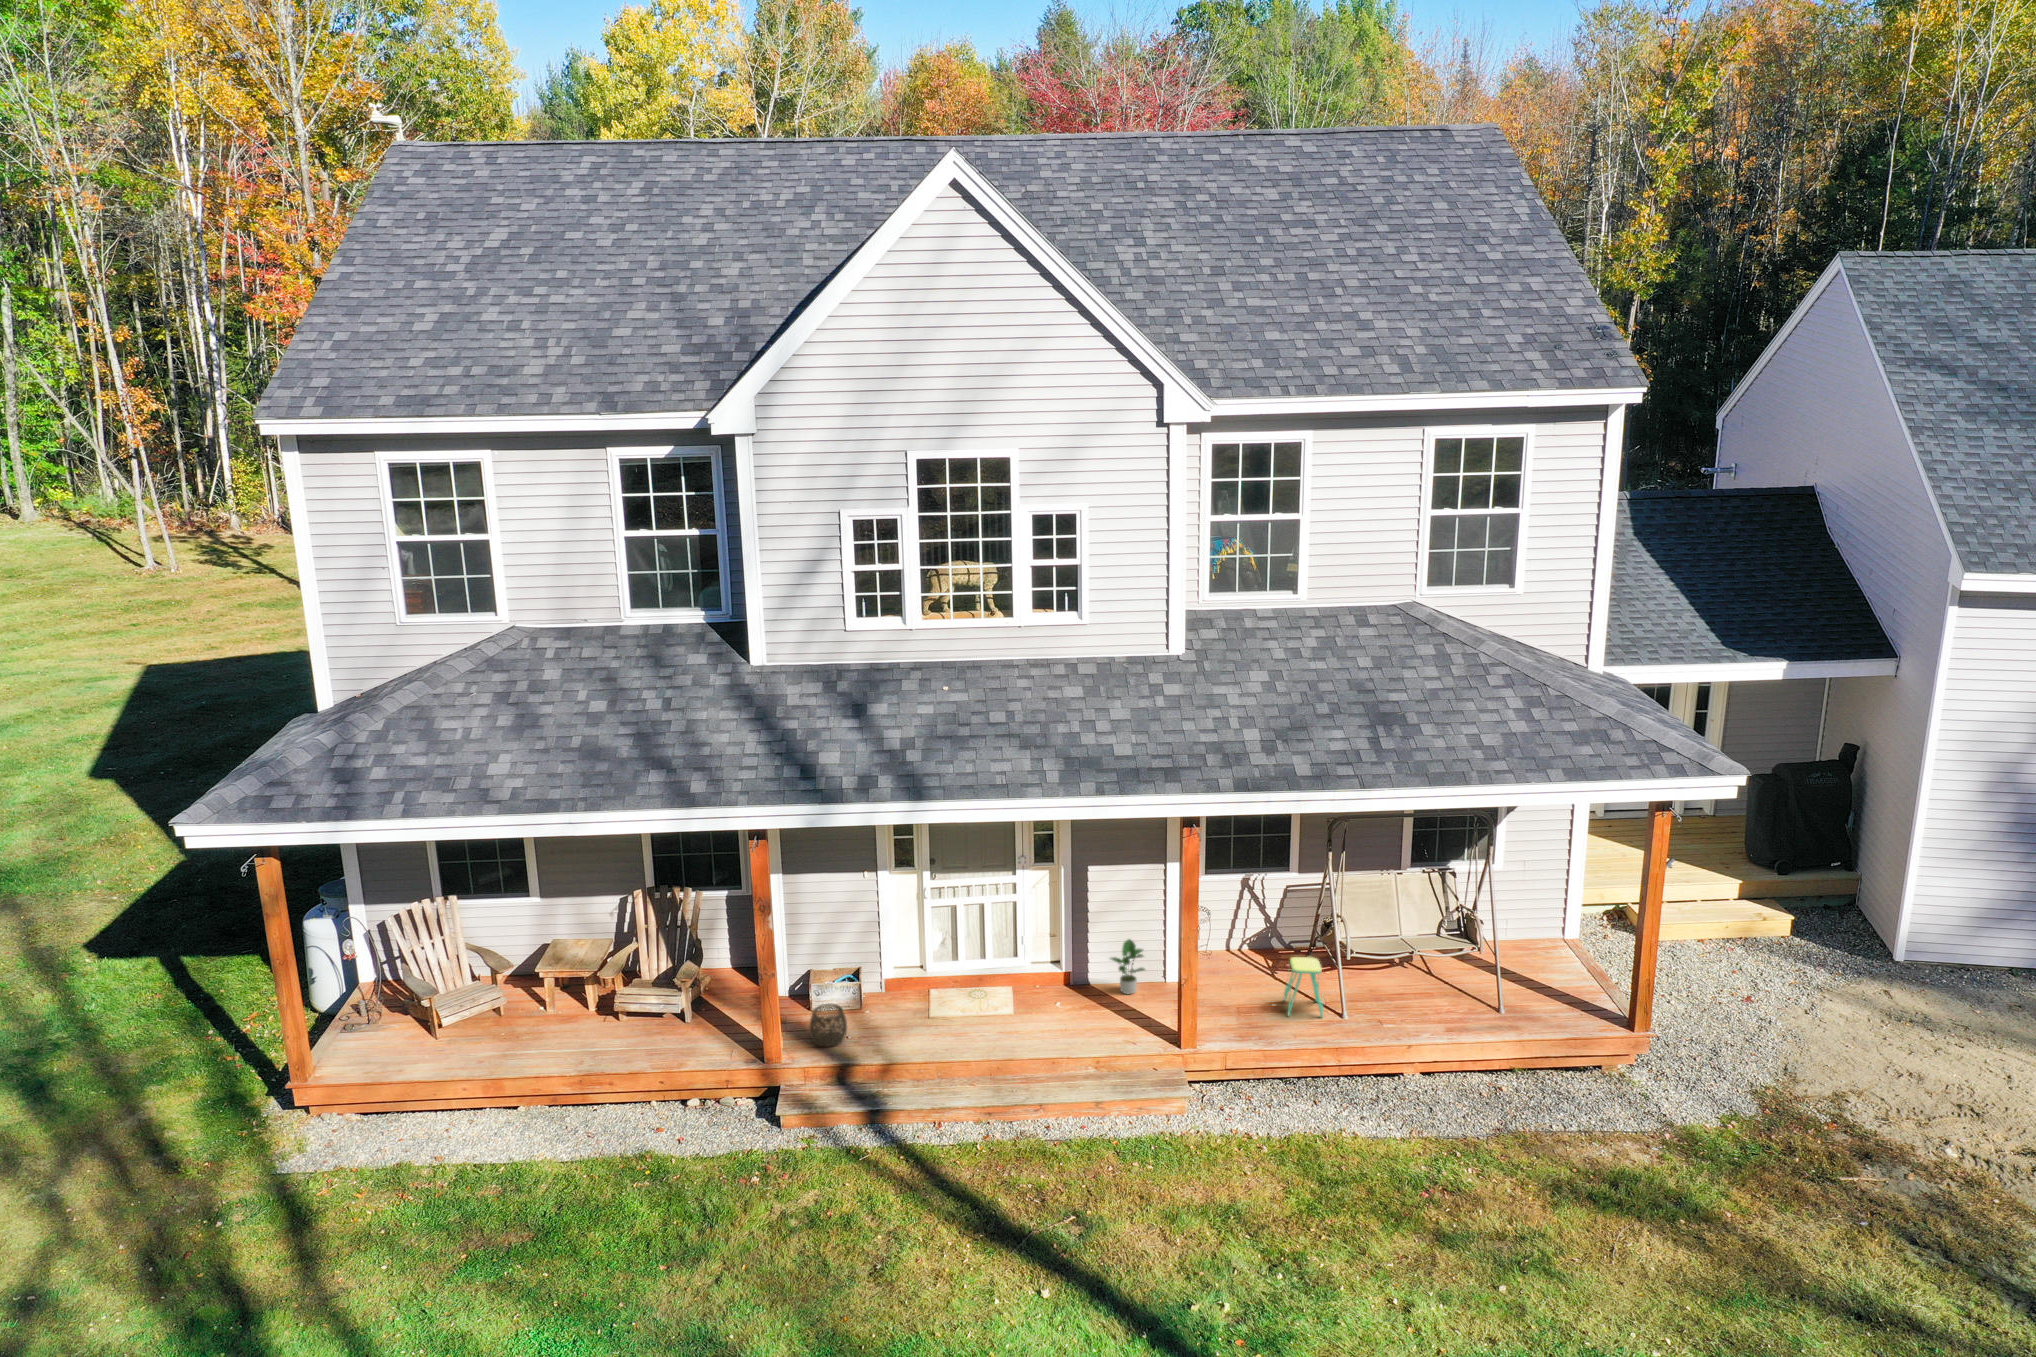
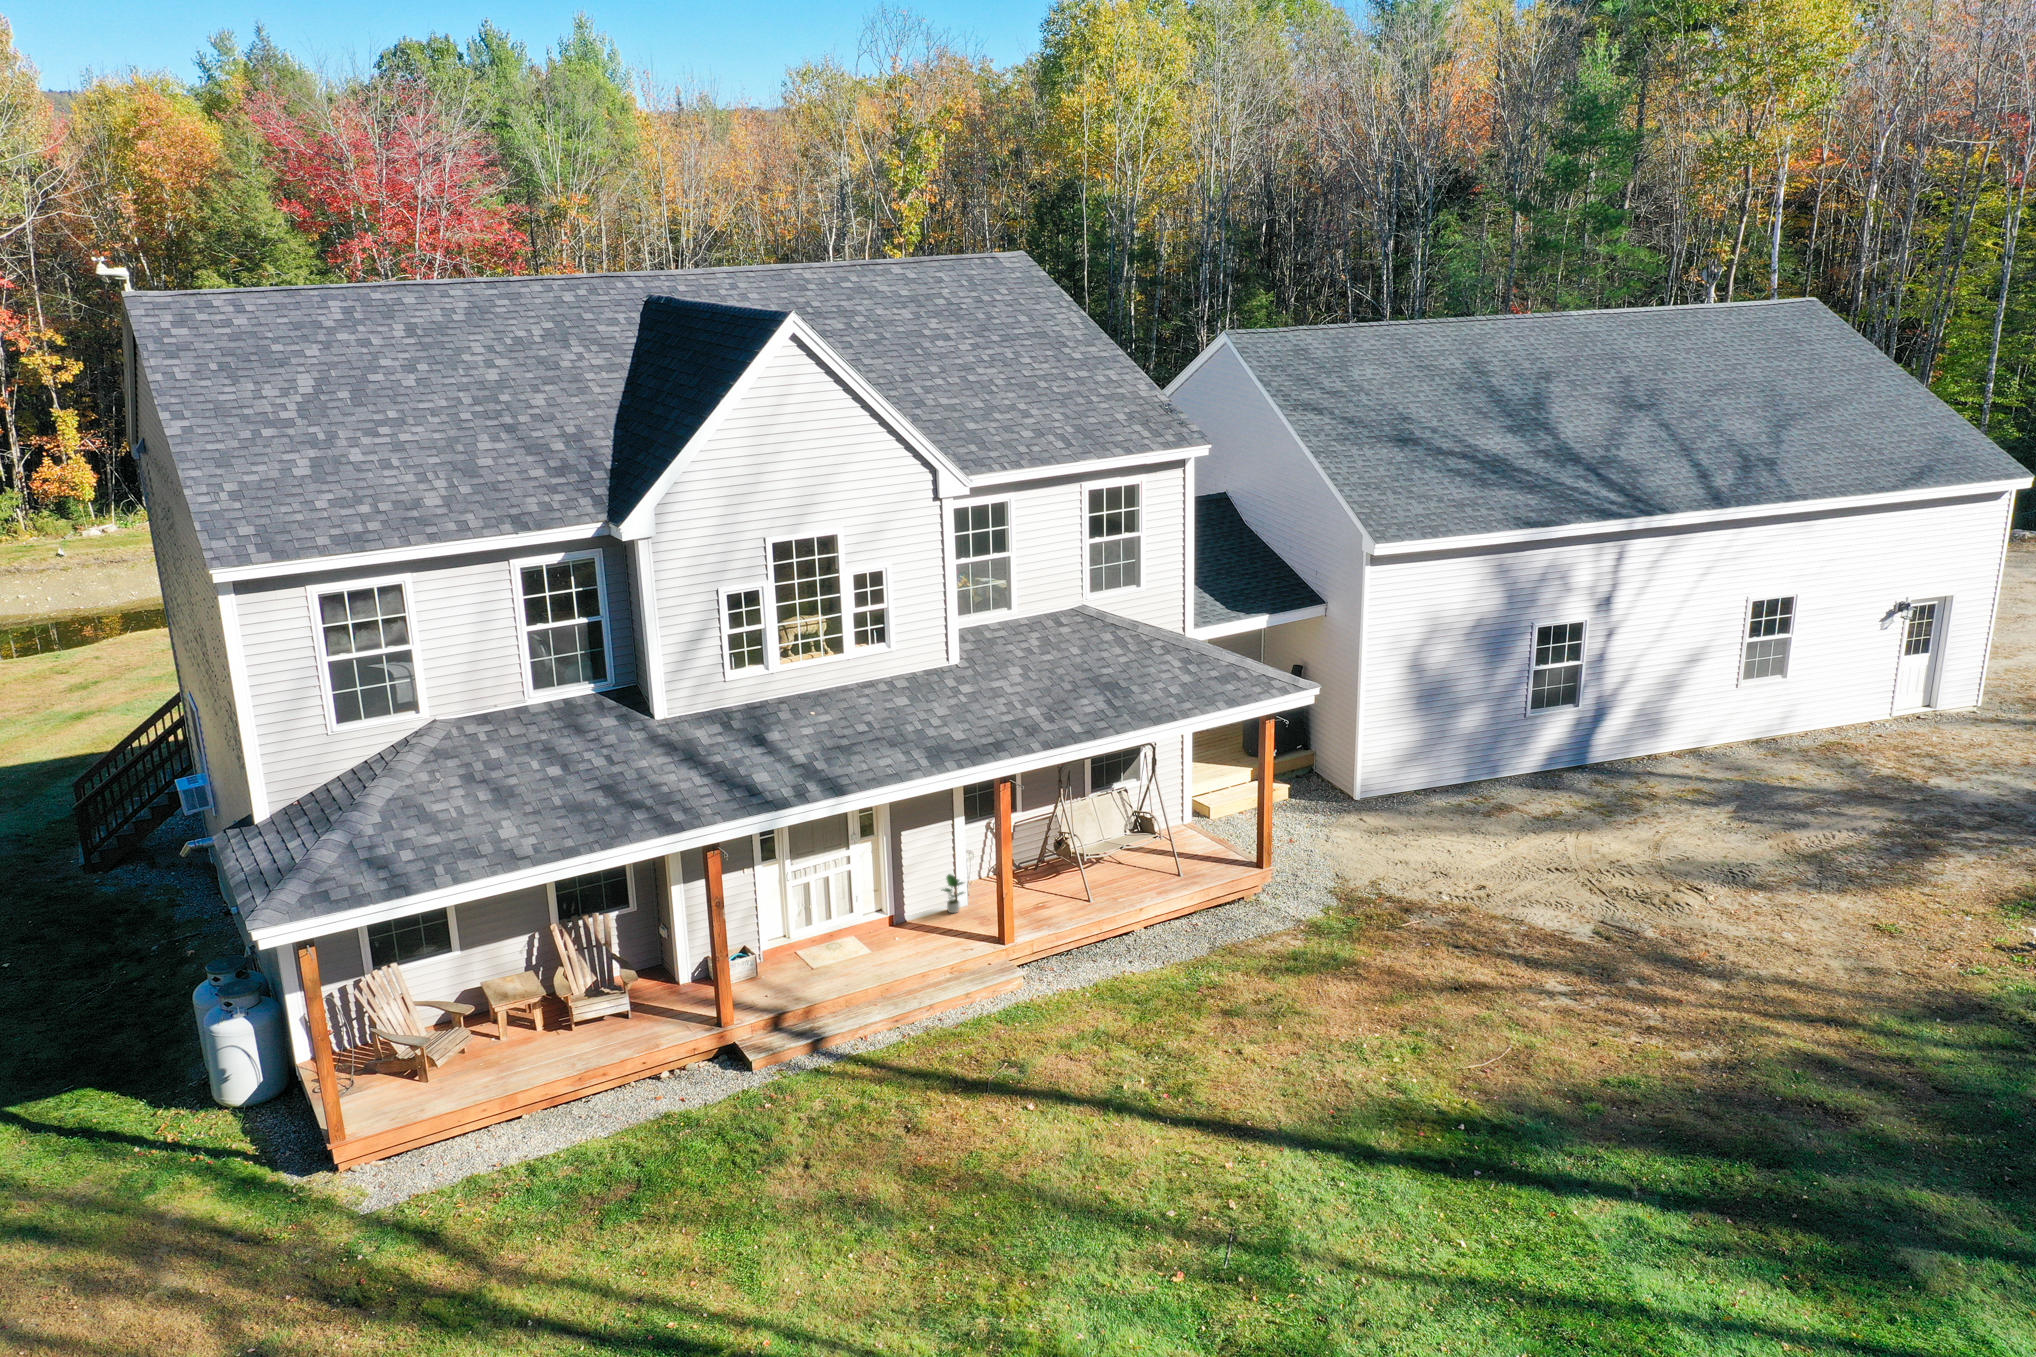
stool: present [1284,957,1323,1017] -> none [1057,858,1088,900]
woven basket: present [809,1004,847,1047] -> none [765,960,794,991]

